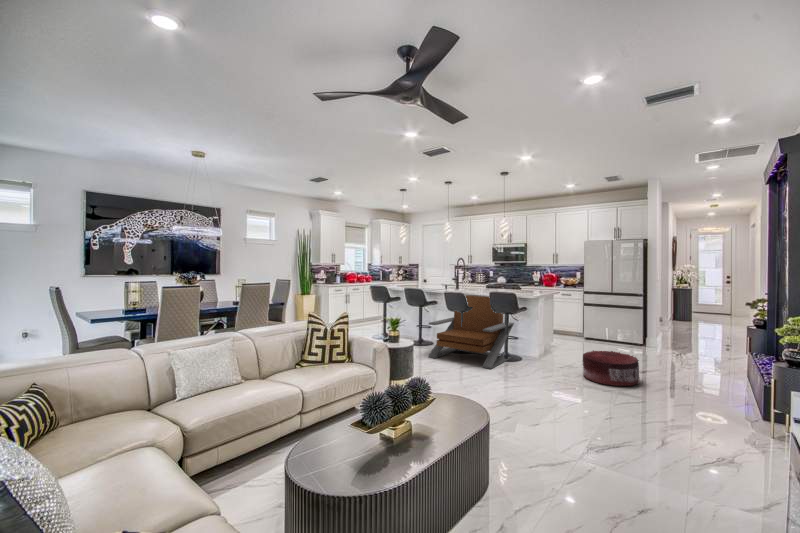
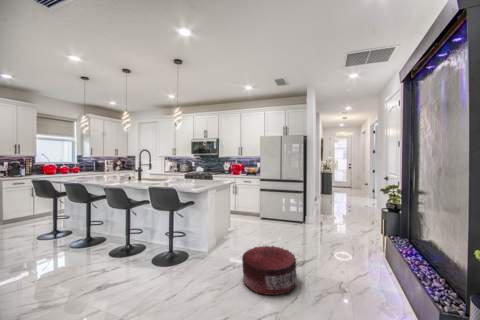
lounge chair: present [428,295,514,369] -> none [78,188,184,281]

